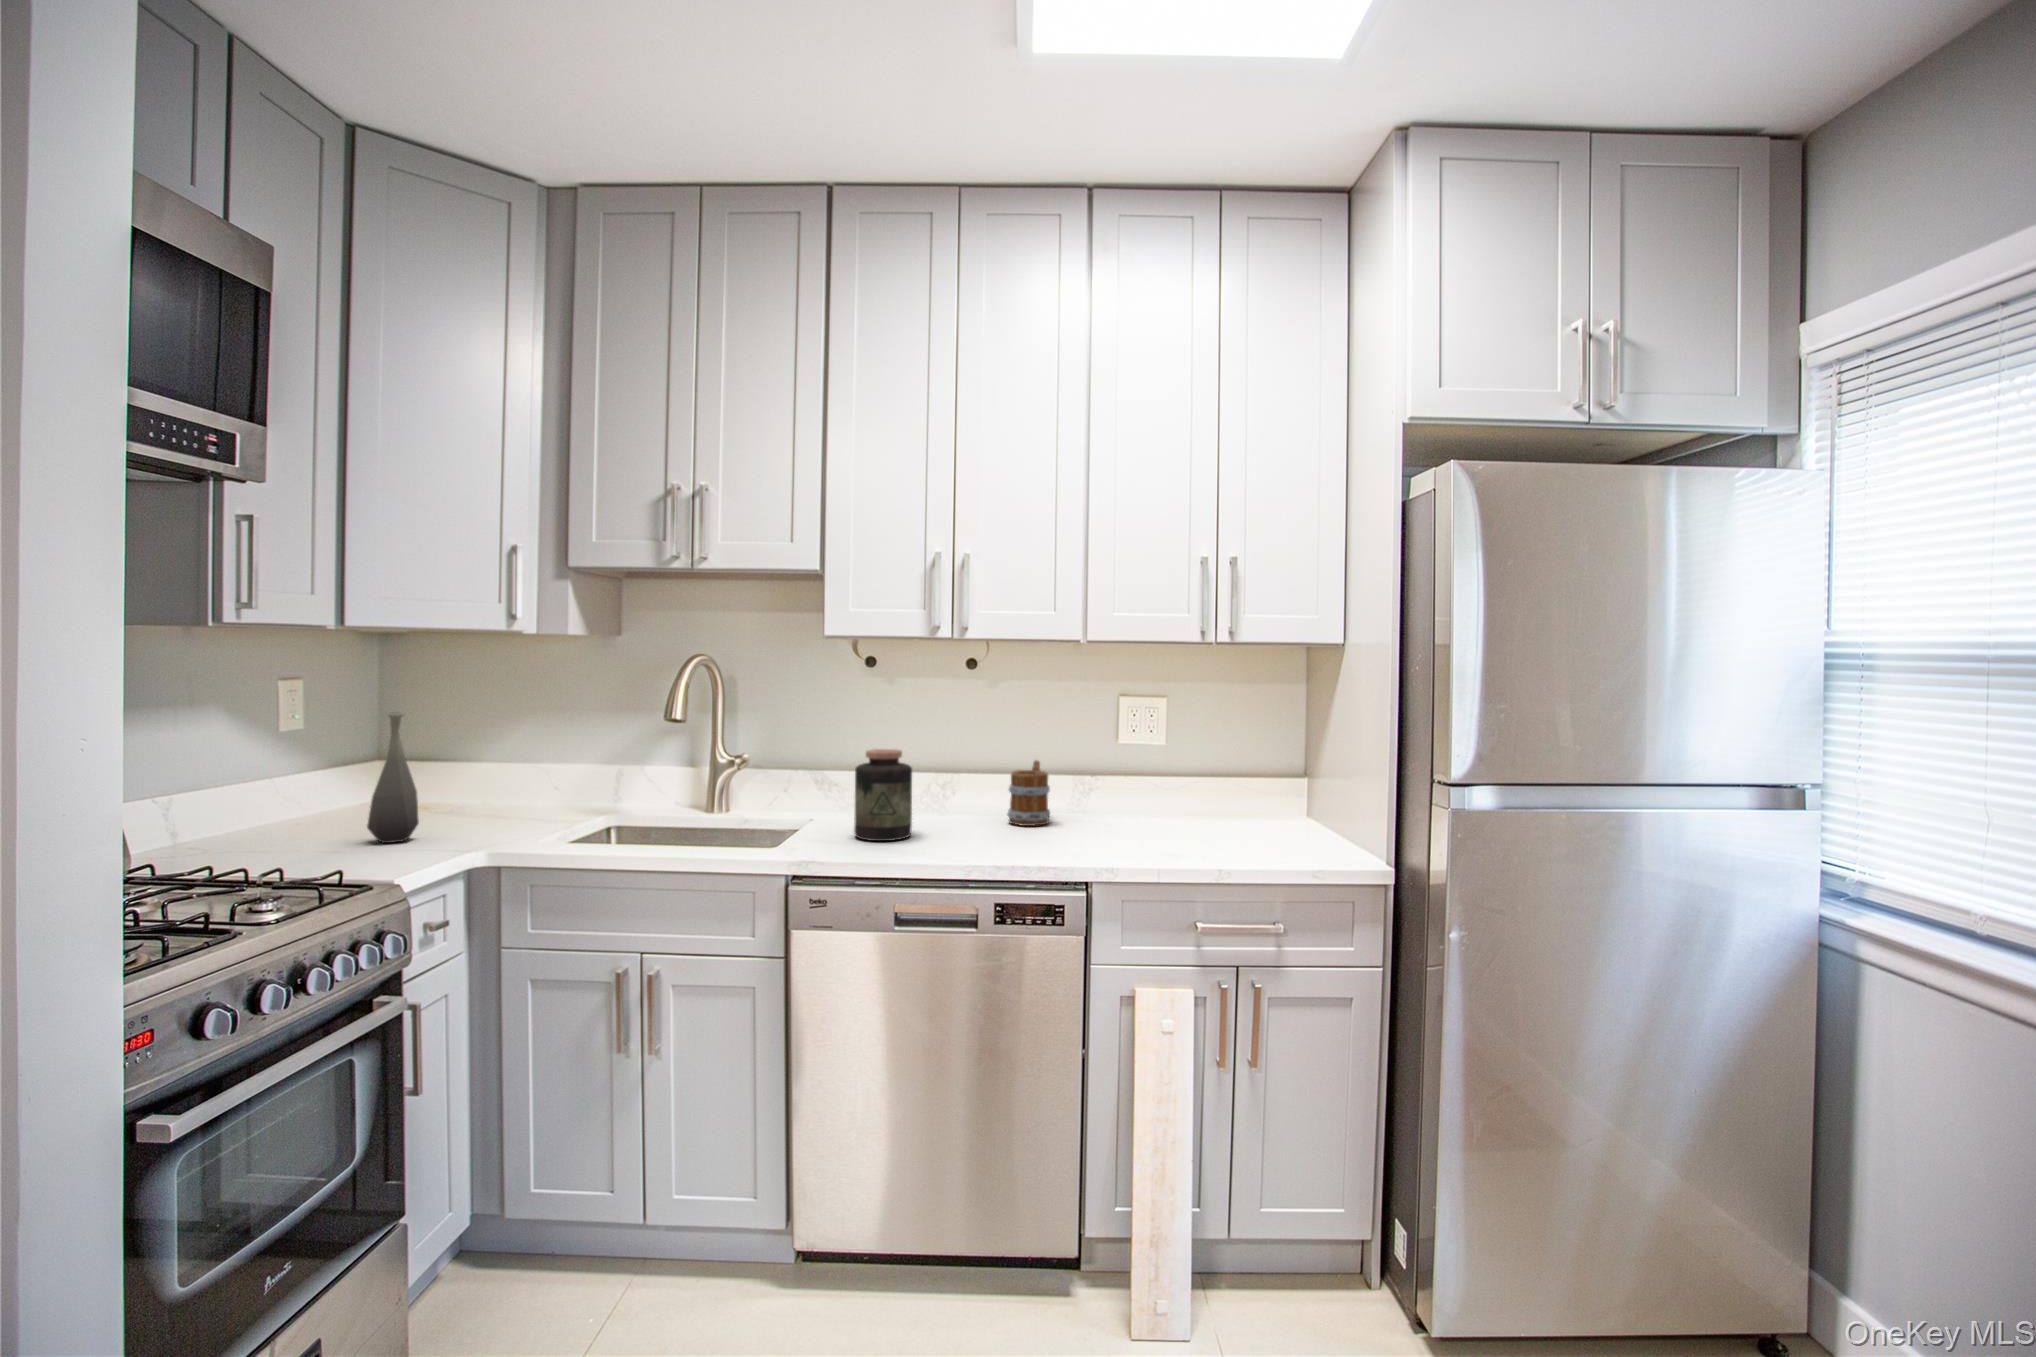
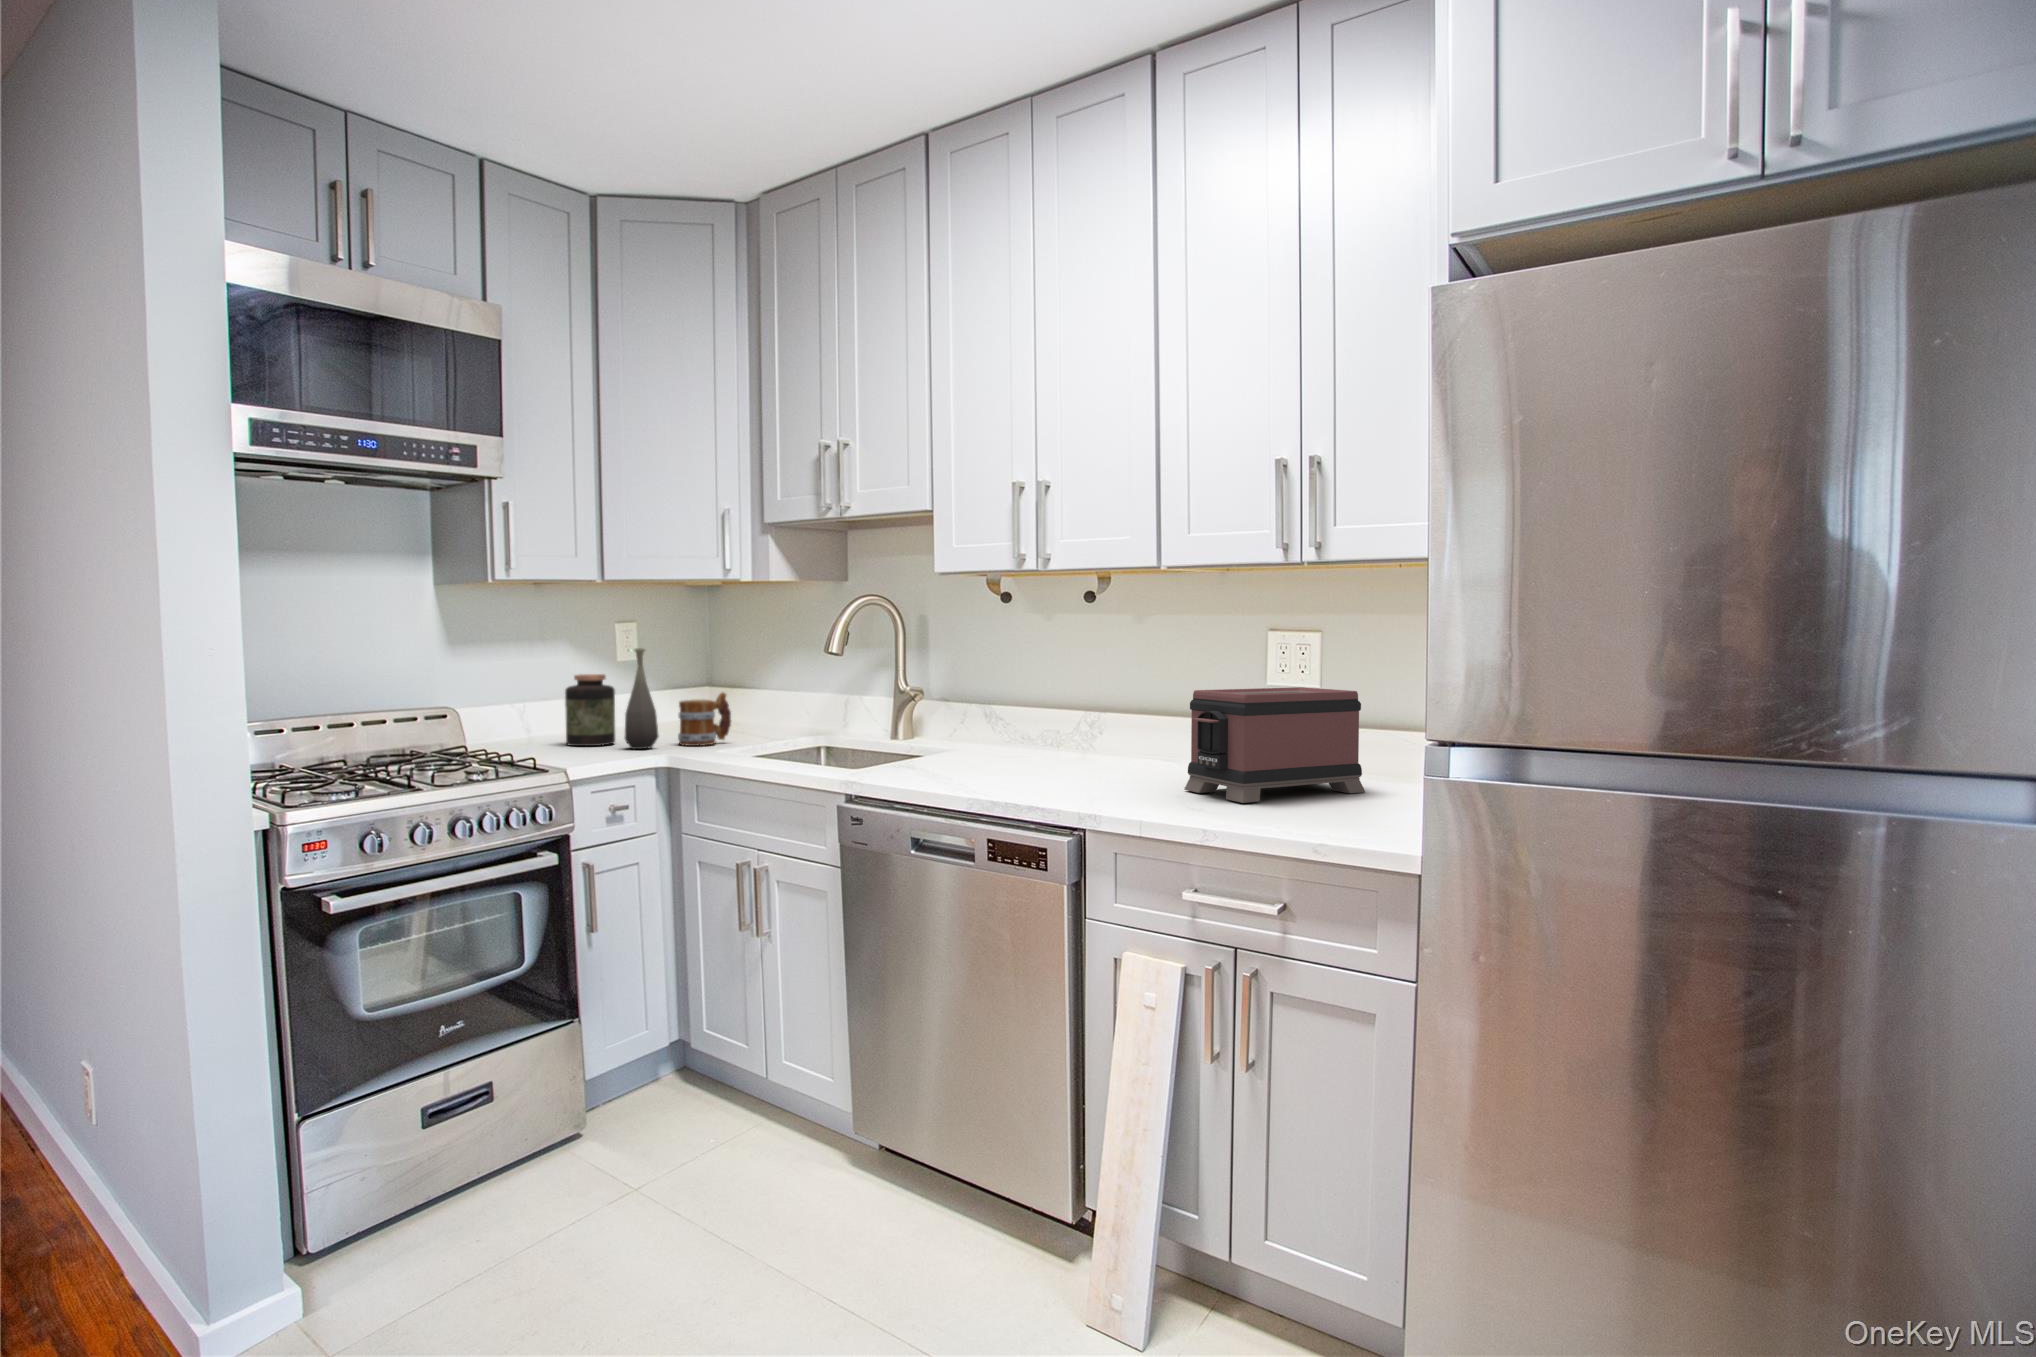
toaster: none [1116,740,1230,843] -> present [1184,687,1365,803]
jar: present [854,749,912,841] -> present [565,674,615,746]
mug: present [1007,760,1050,826] -> present [678,692,731,746]

